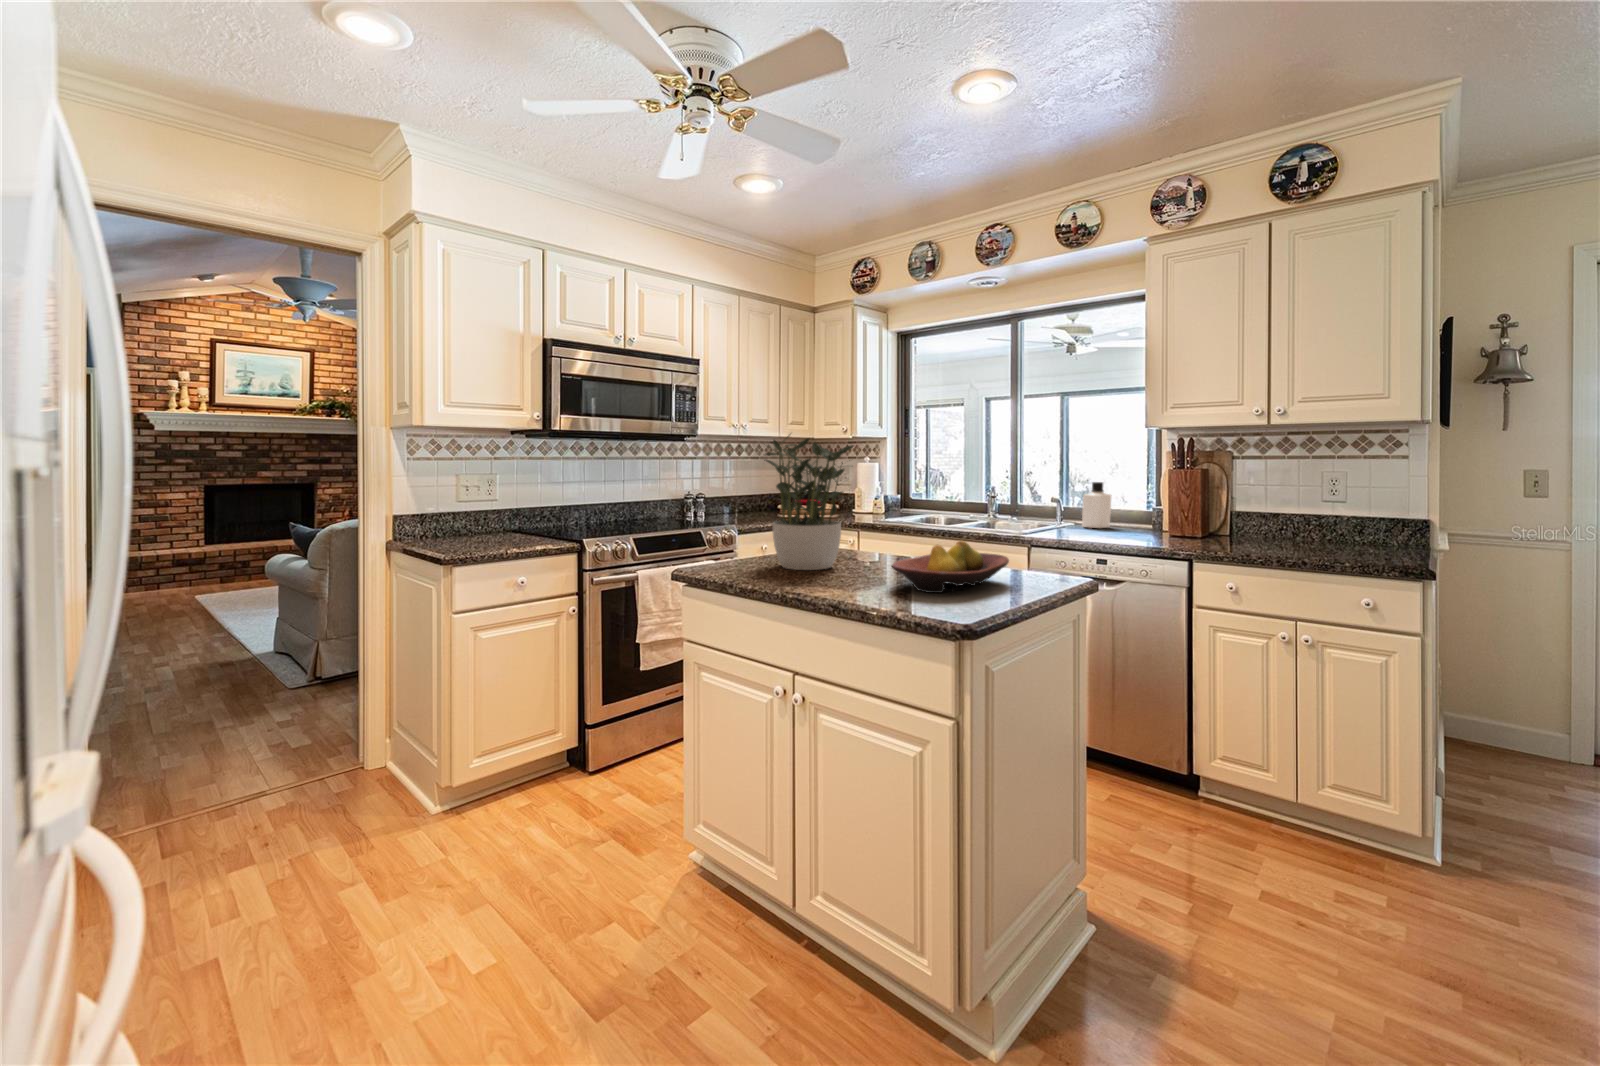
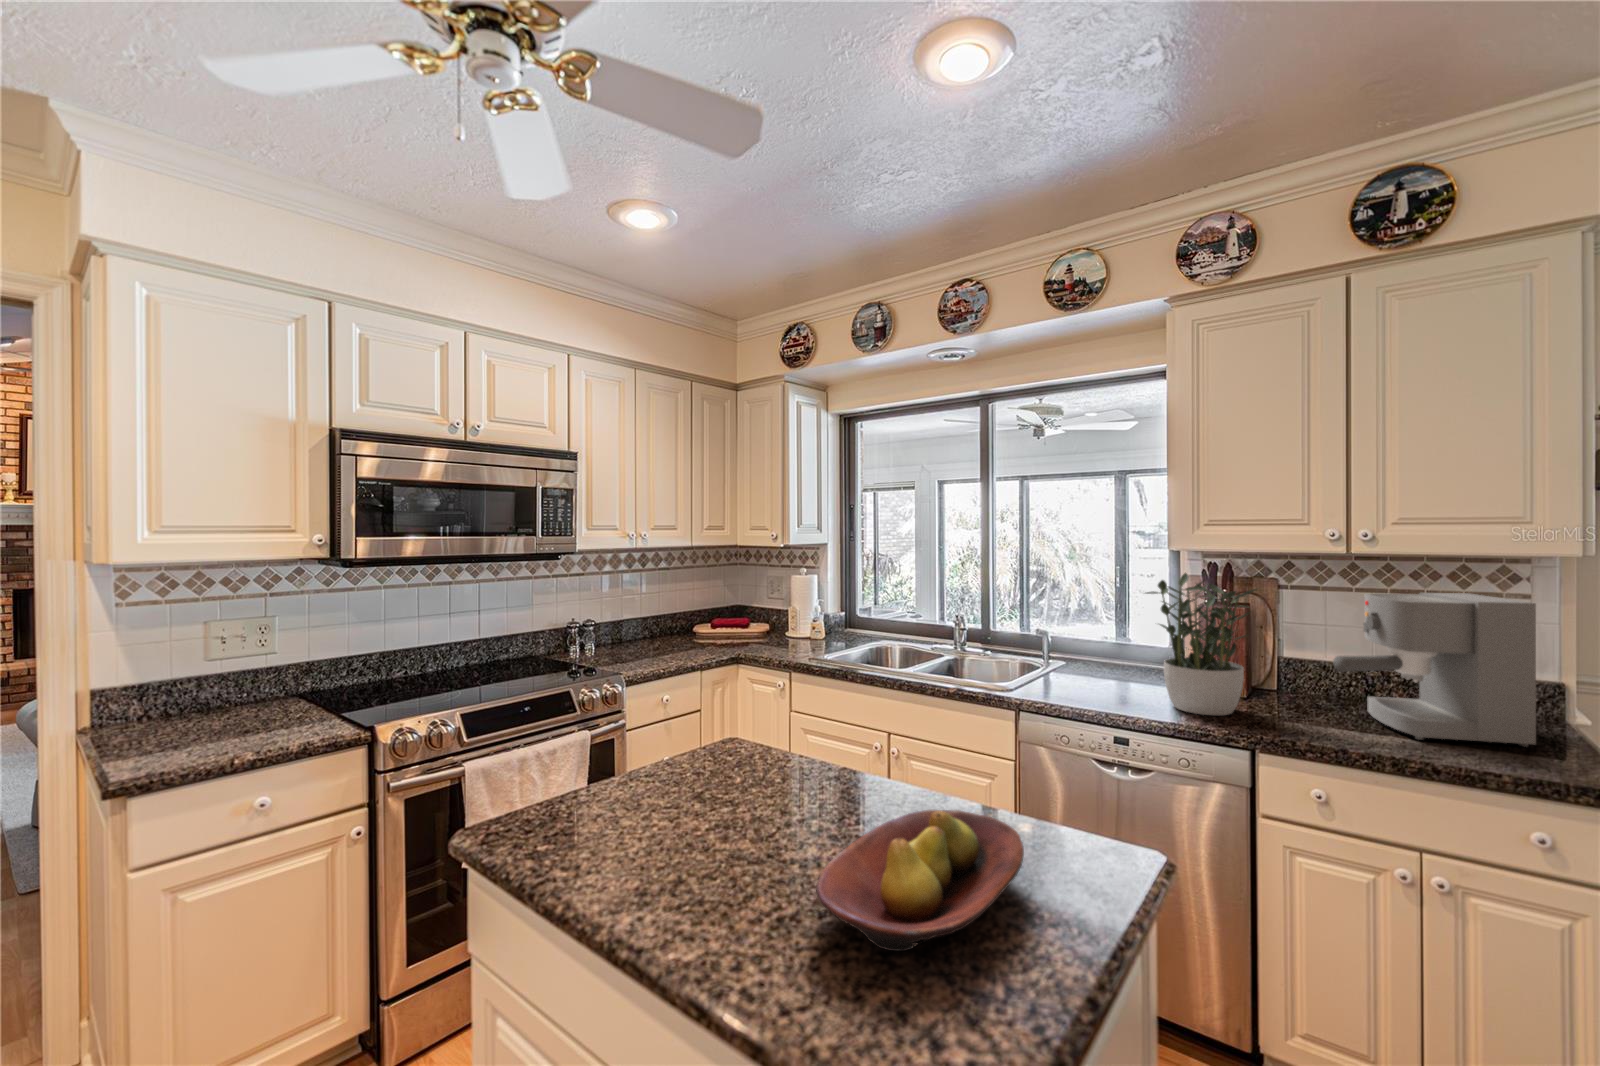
potted plant: present [764,435,853,570] -> present [1146,573,1256,715]
coffee maker: none [1256,453,1400,555] -> present [1333,593,1536,747]
bottle: present [1082,482,1111,528] -> none [1083,610,1119,672]

